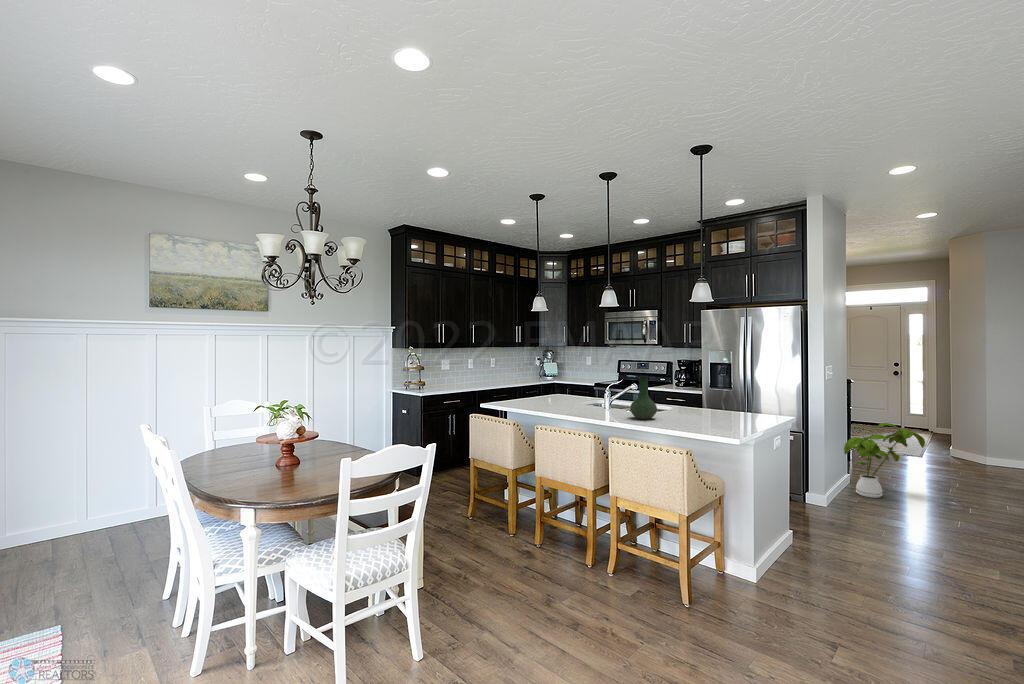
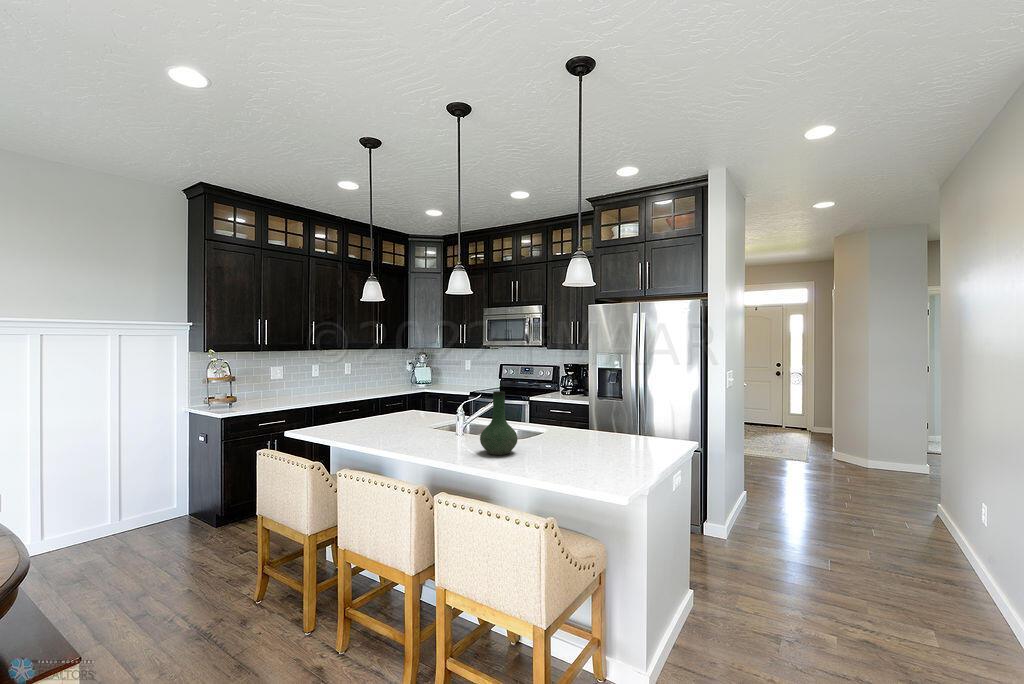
house plant: present [844,423,925,498] -> none [745,437,829,523]

